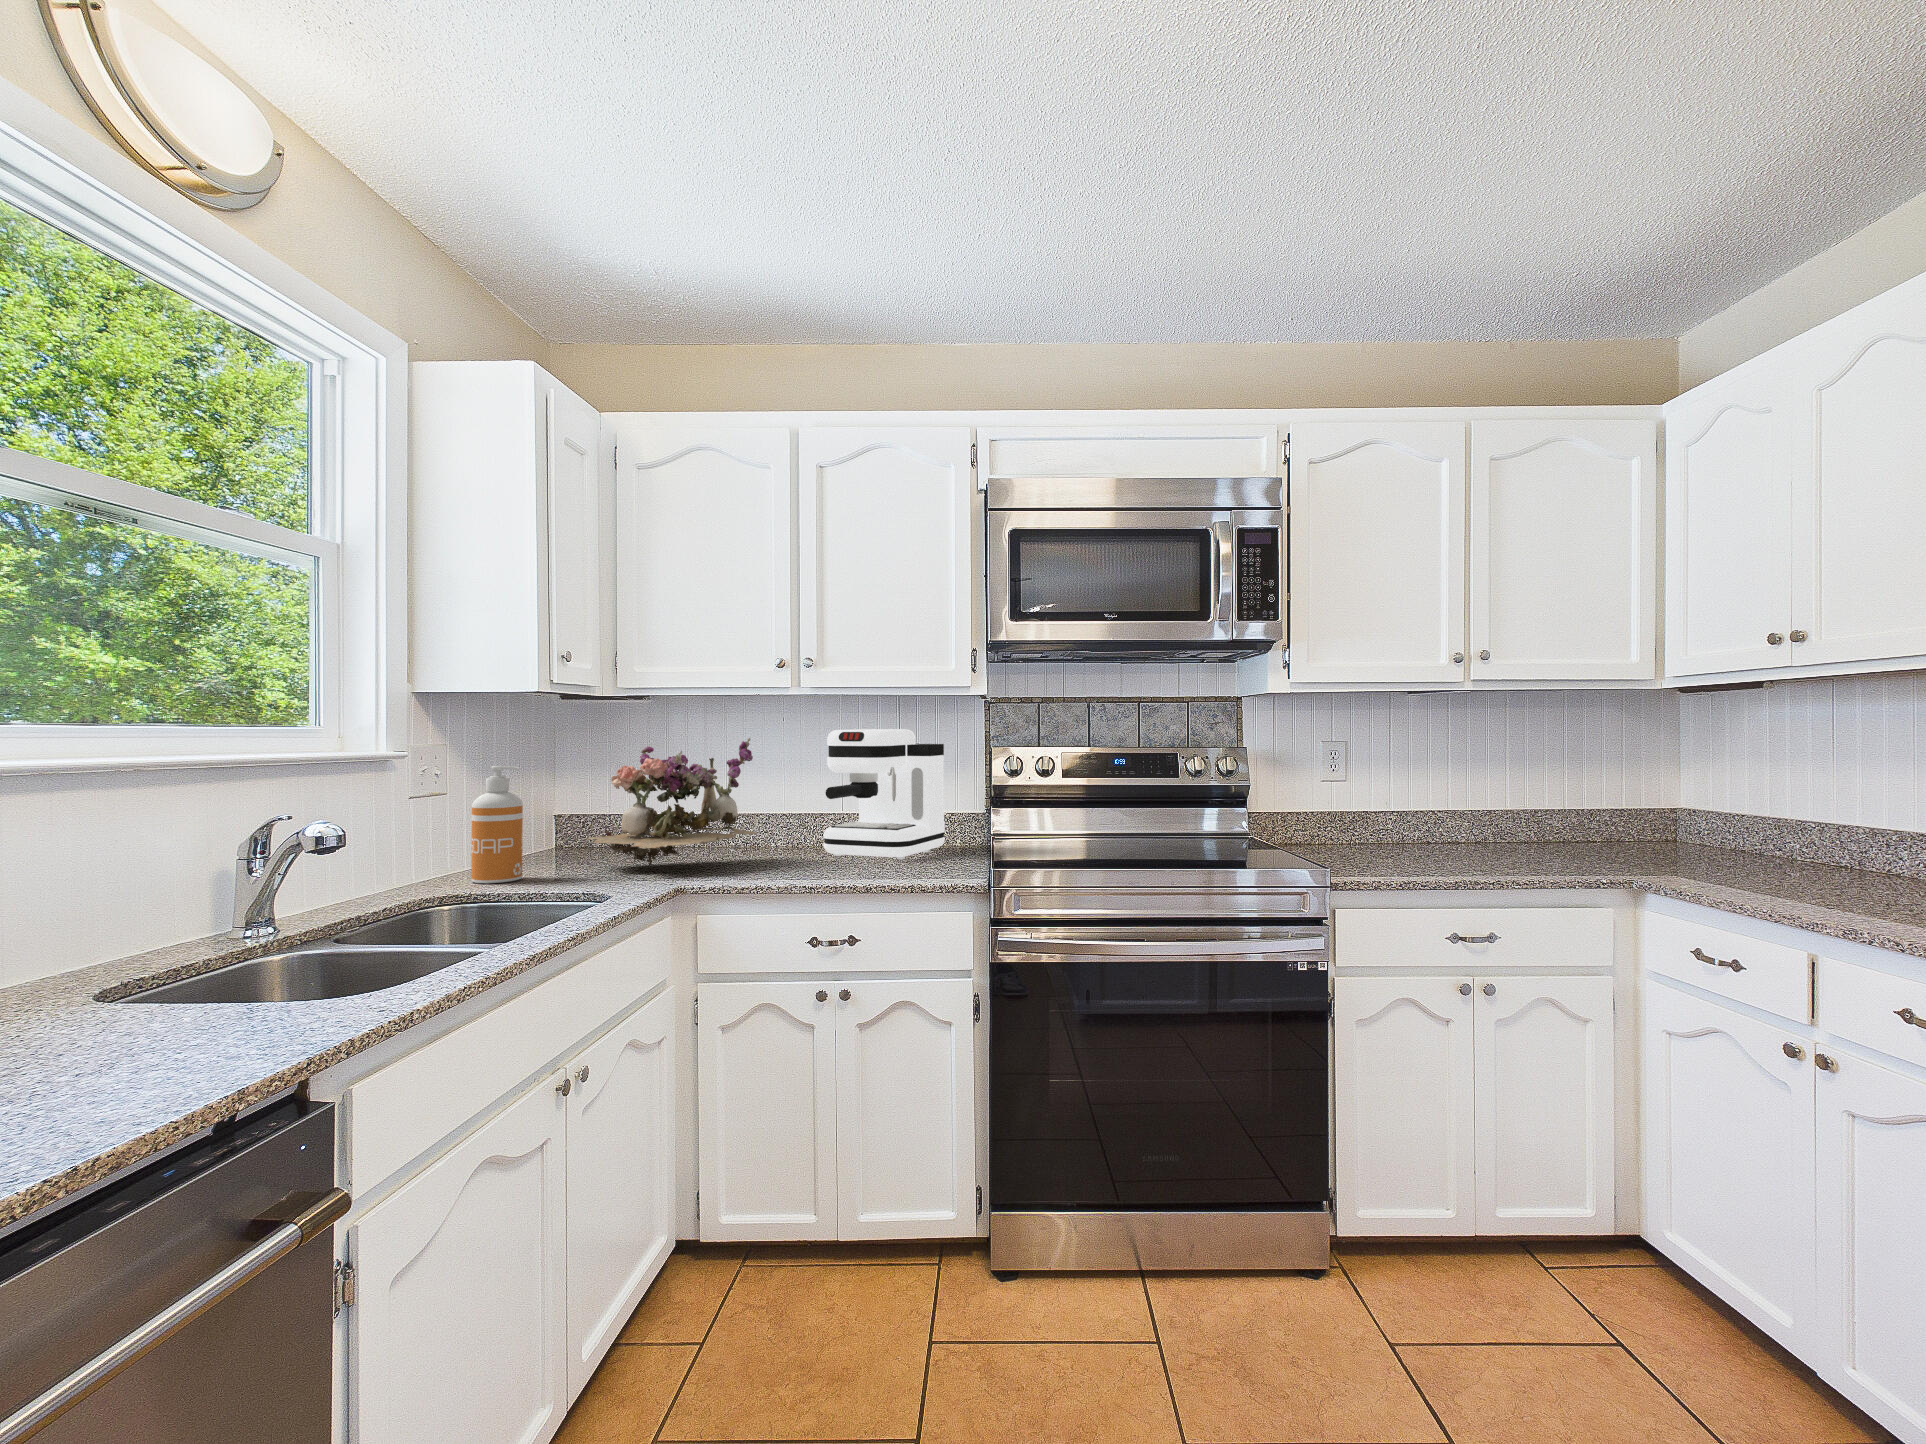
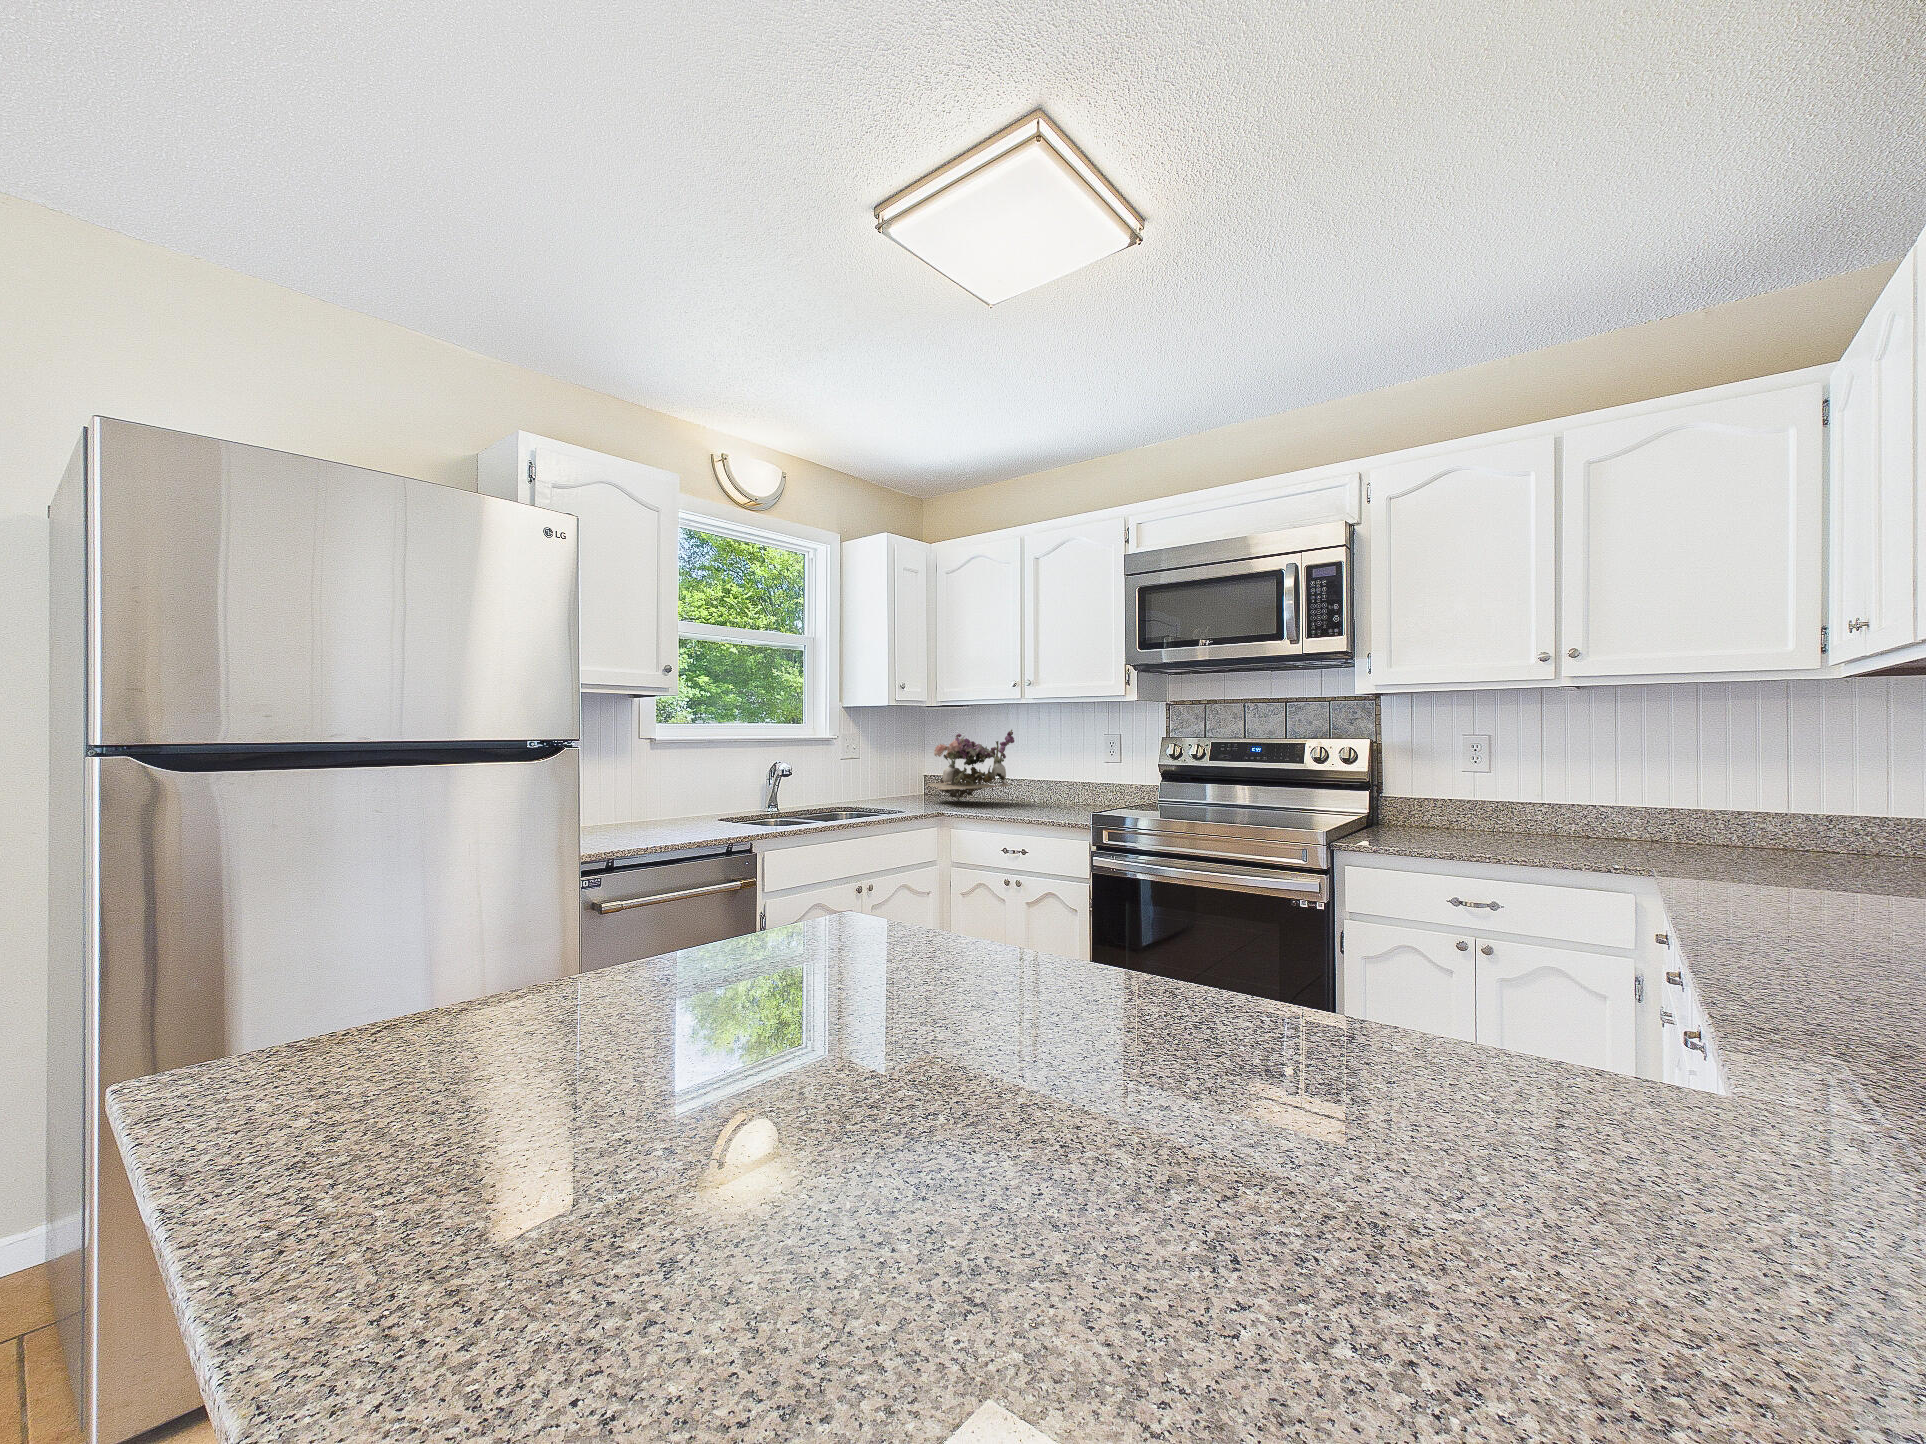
coffee maker: present [823,729,945,860] -> none [1048,724,1141,810]
soap dispenser: present [471,766,523,883] -> none [868,742,891,802]

